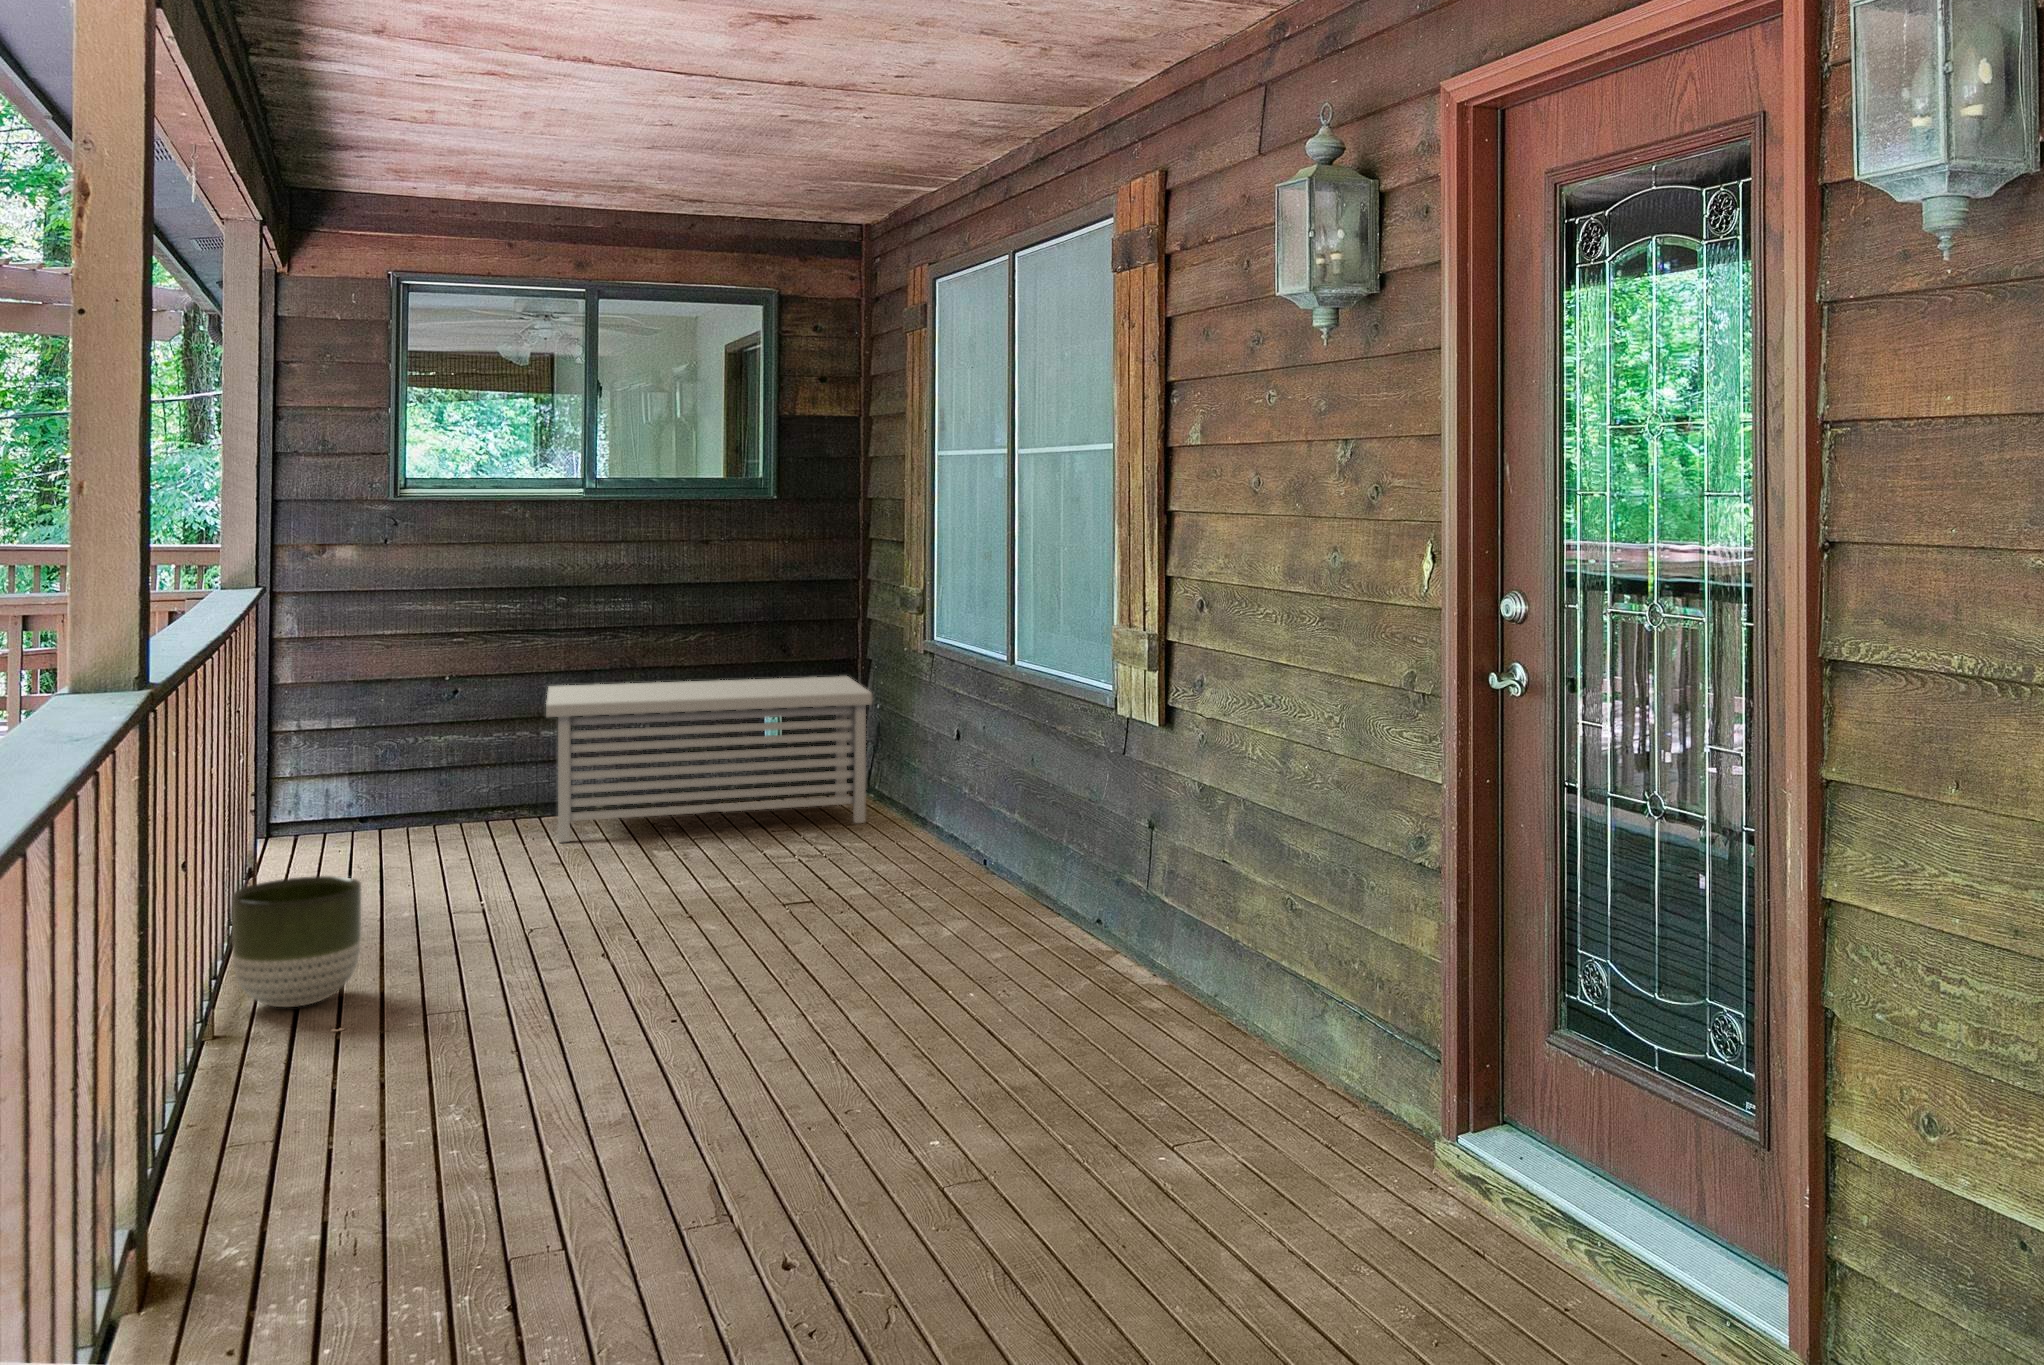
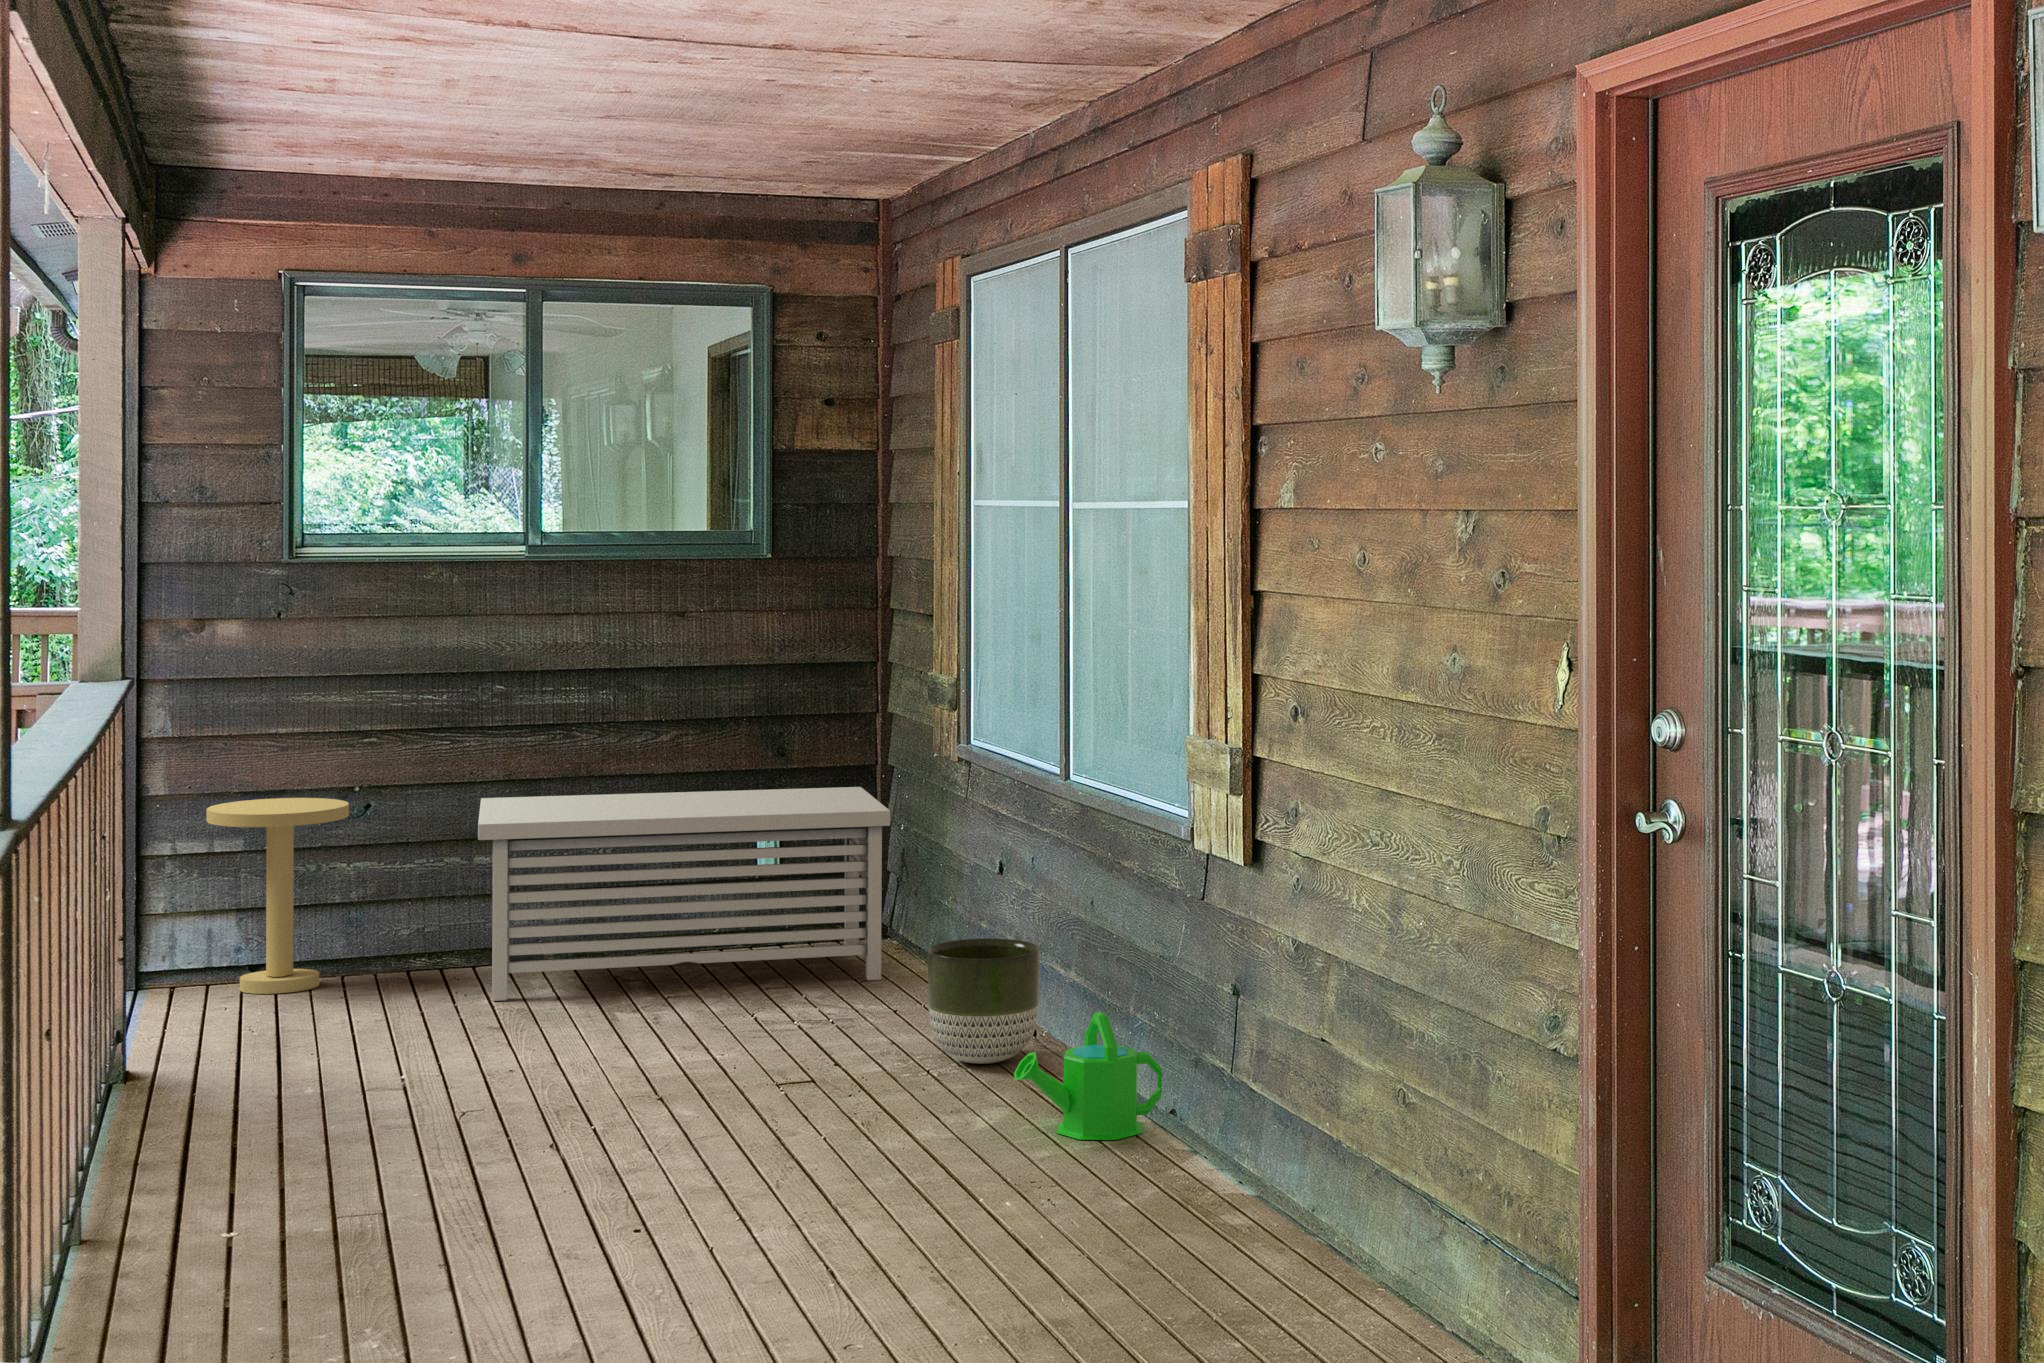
side table: none [325,686,442,840] -> present [206,798,349,994]
watering can: none [976,842,1096,941] -> present [1014,1012,1164,1140]
planter: present [232,876,361,1007] -> present [928,938,1040,1064]

